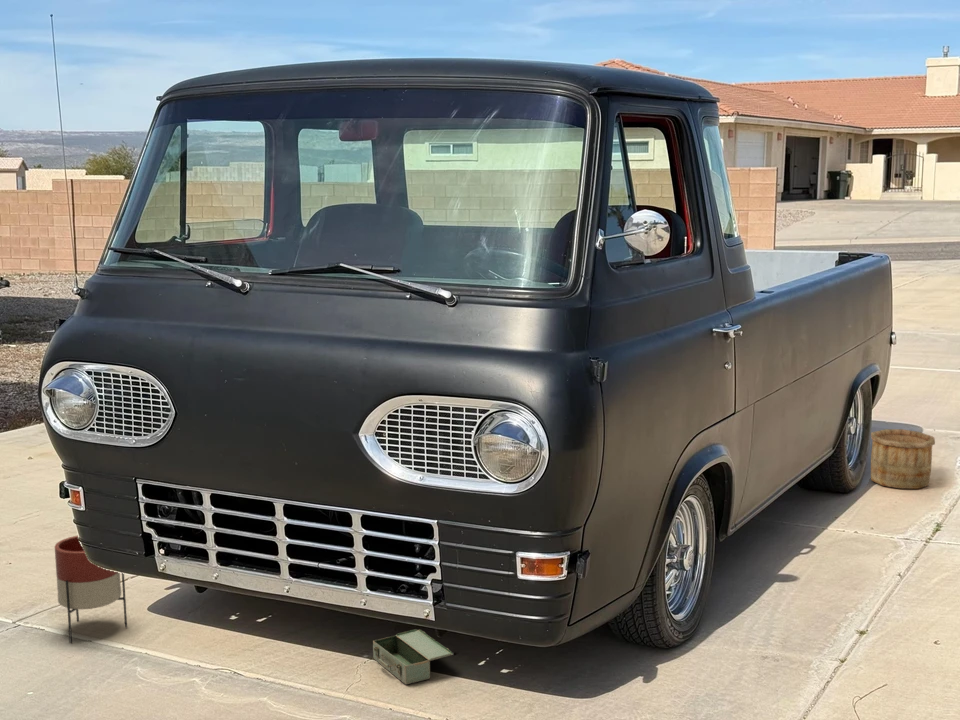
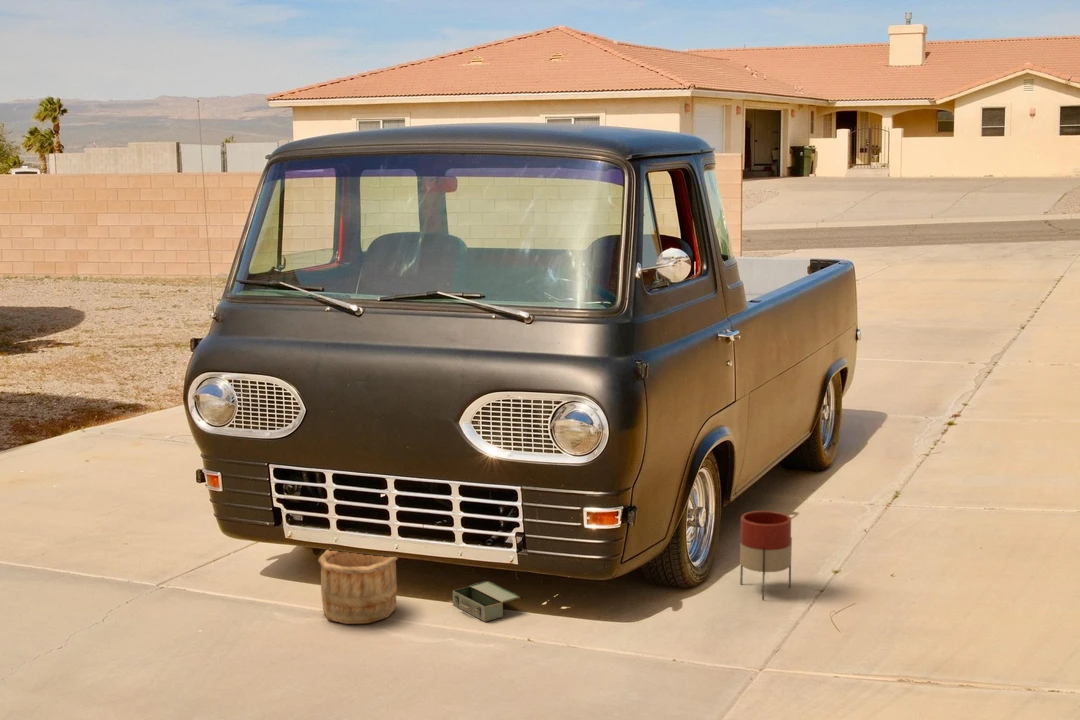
wooden bucket: present [871,429,935,489] -> present [318,550,398,624]
planter: present [55,536,127,643] -> present [740,511,792,600]

